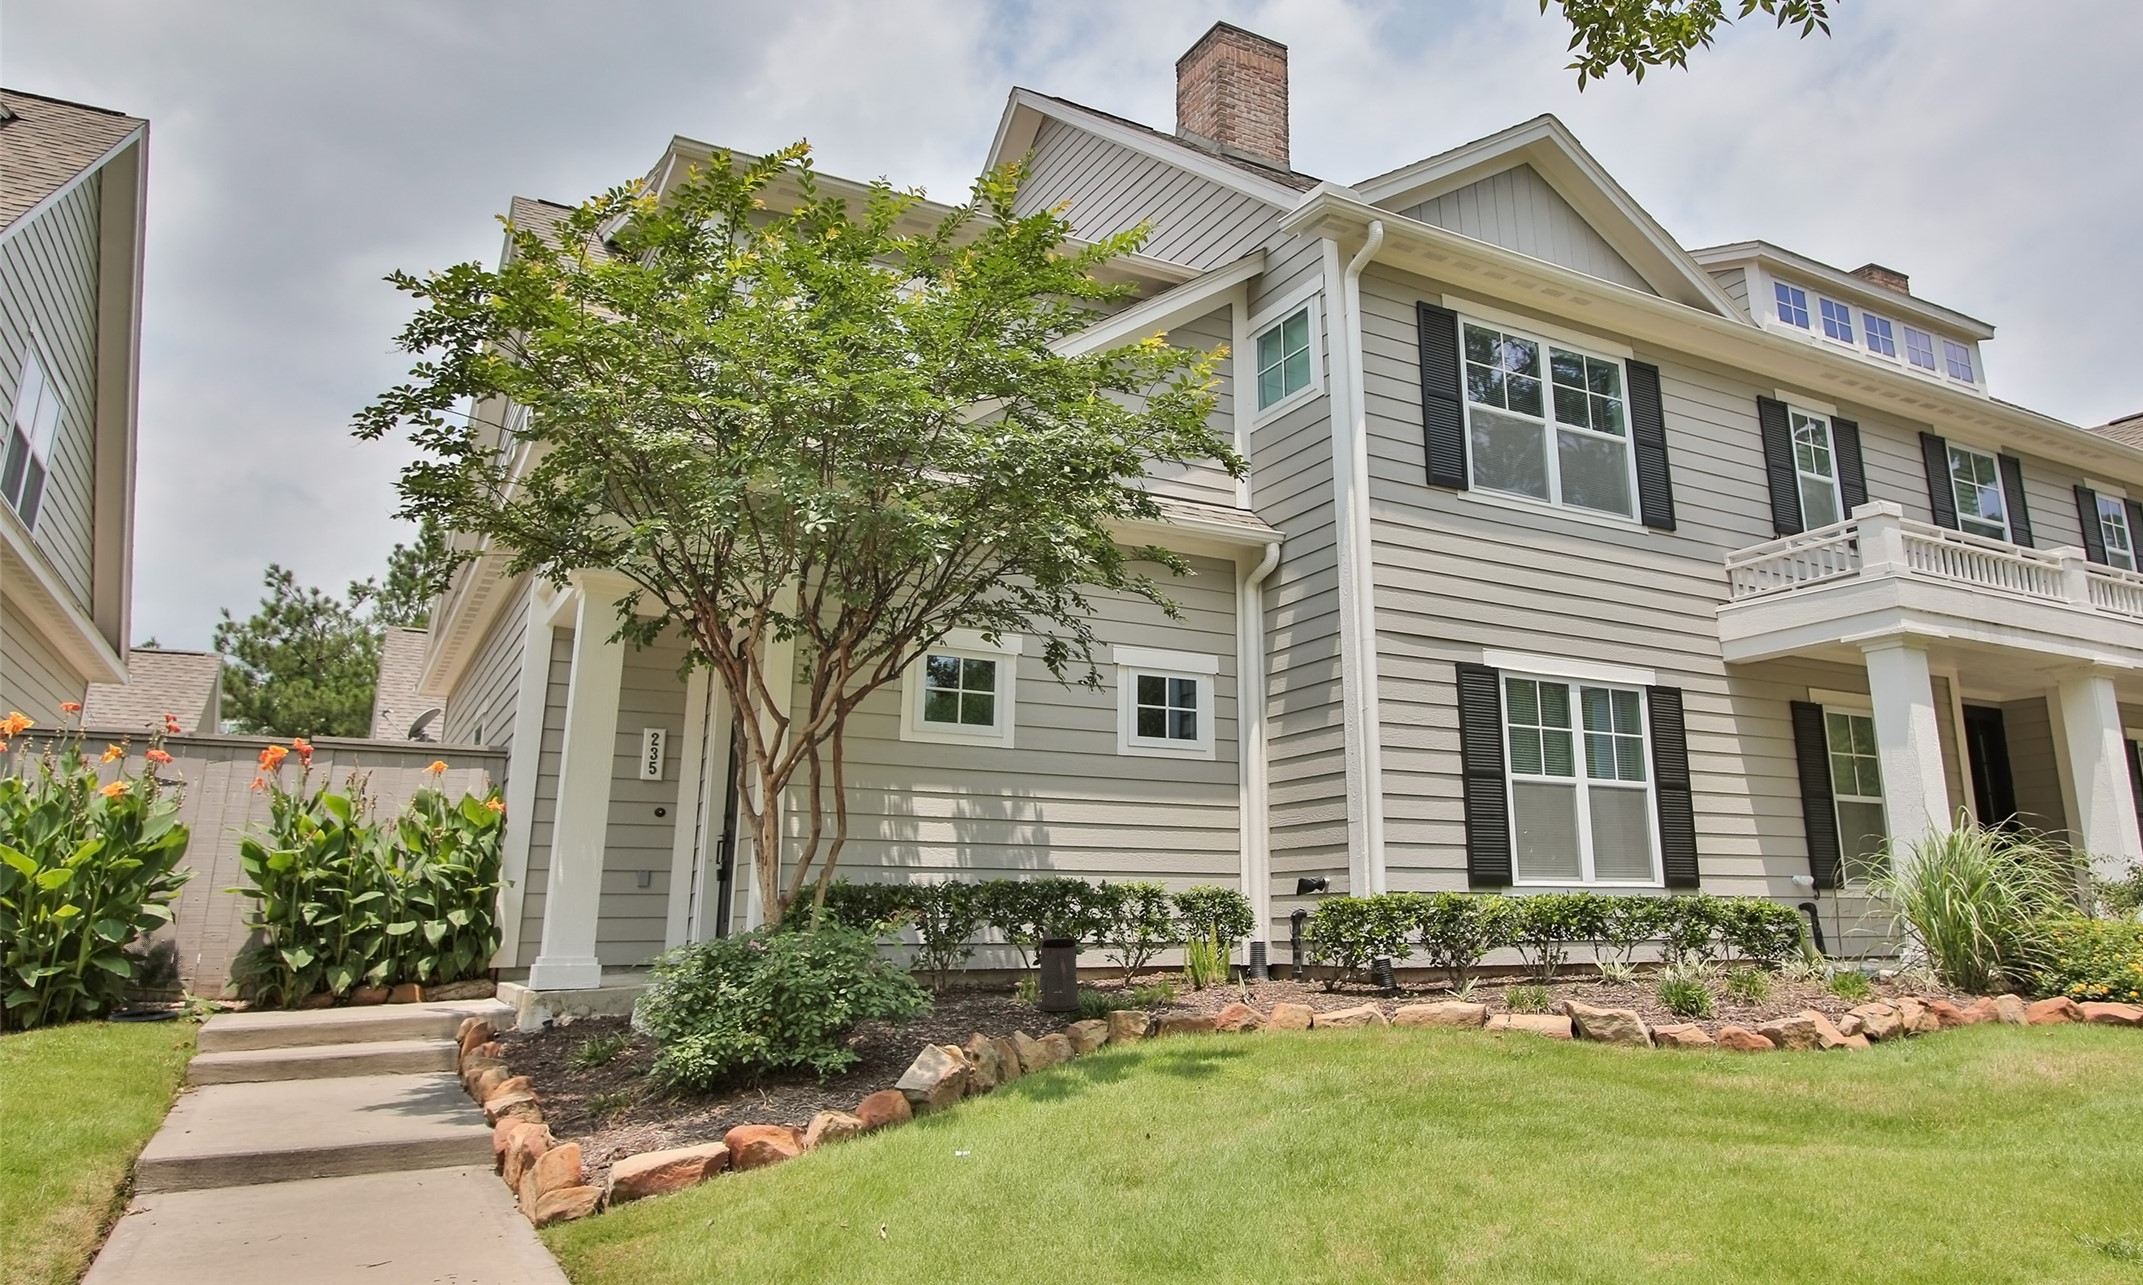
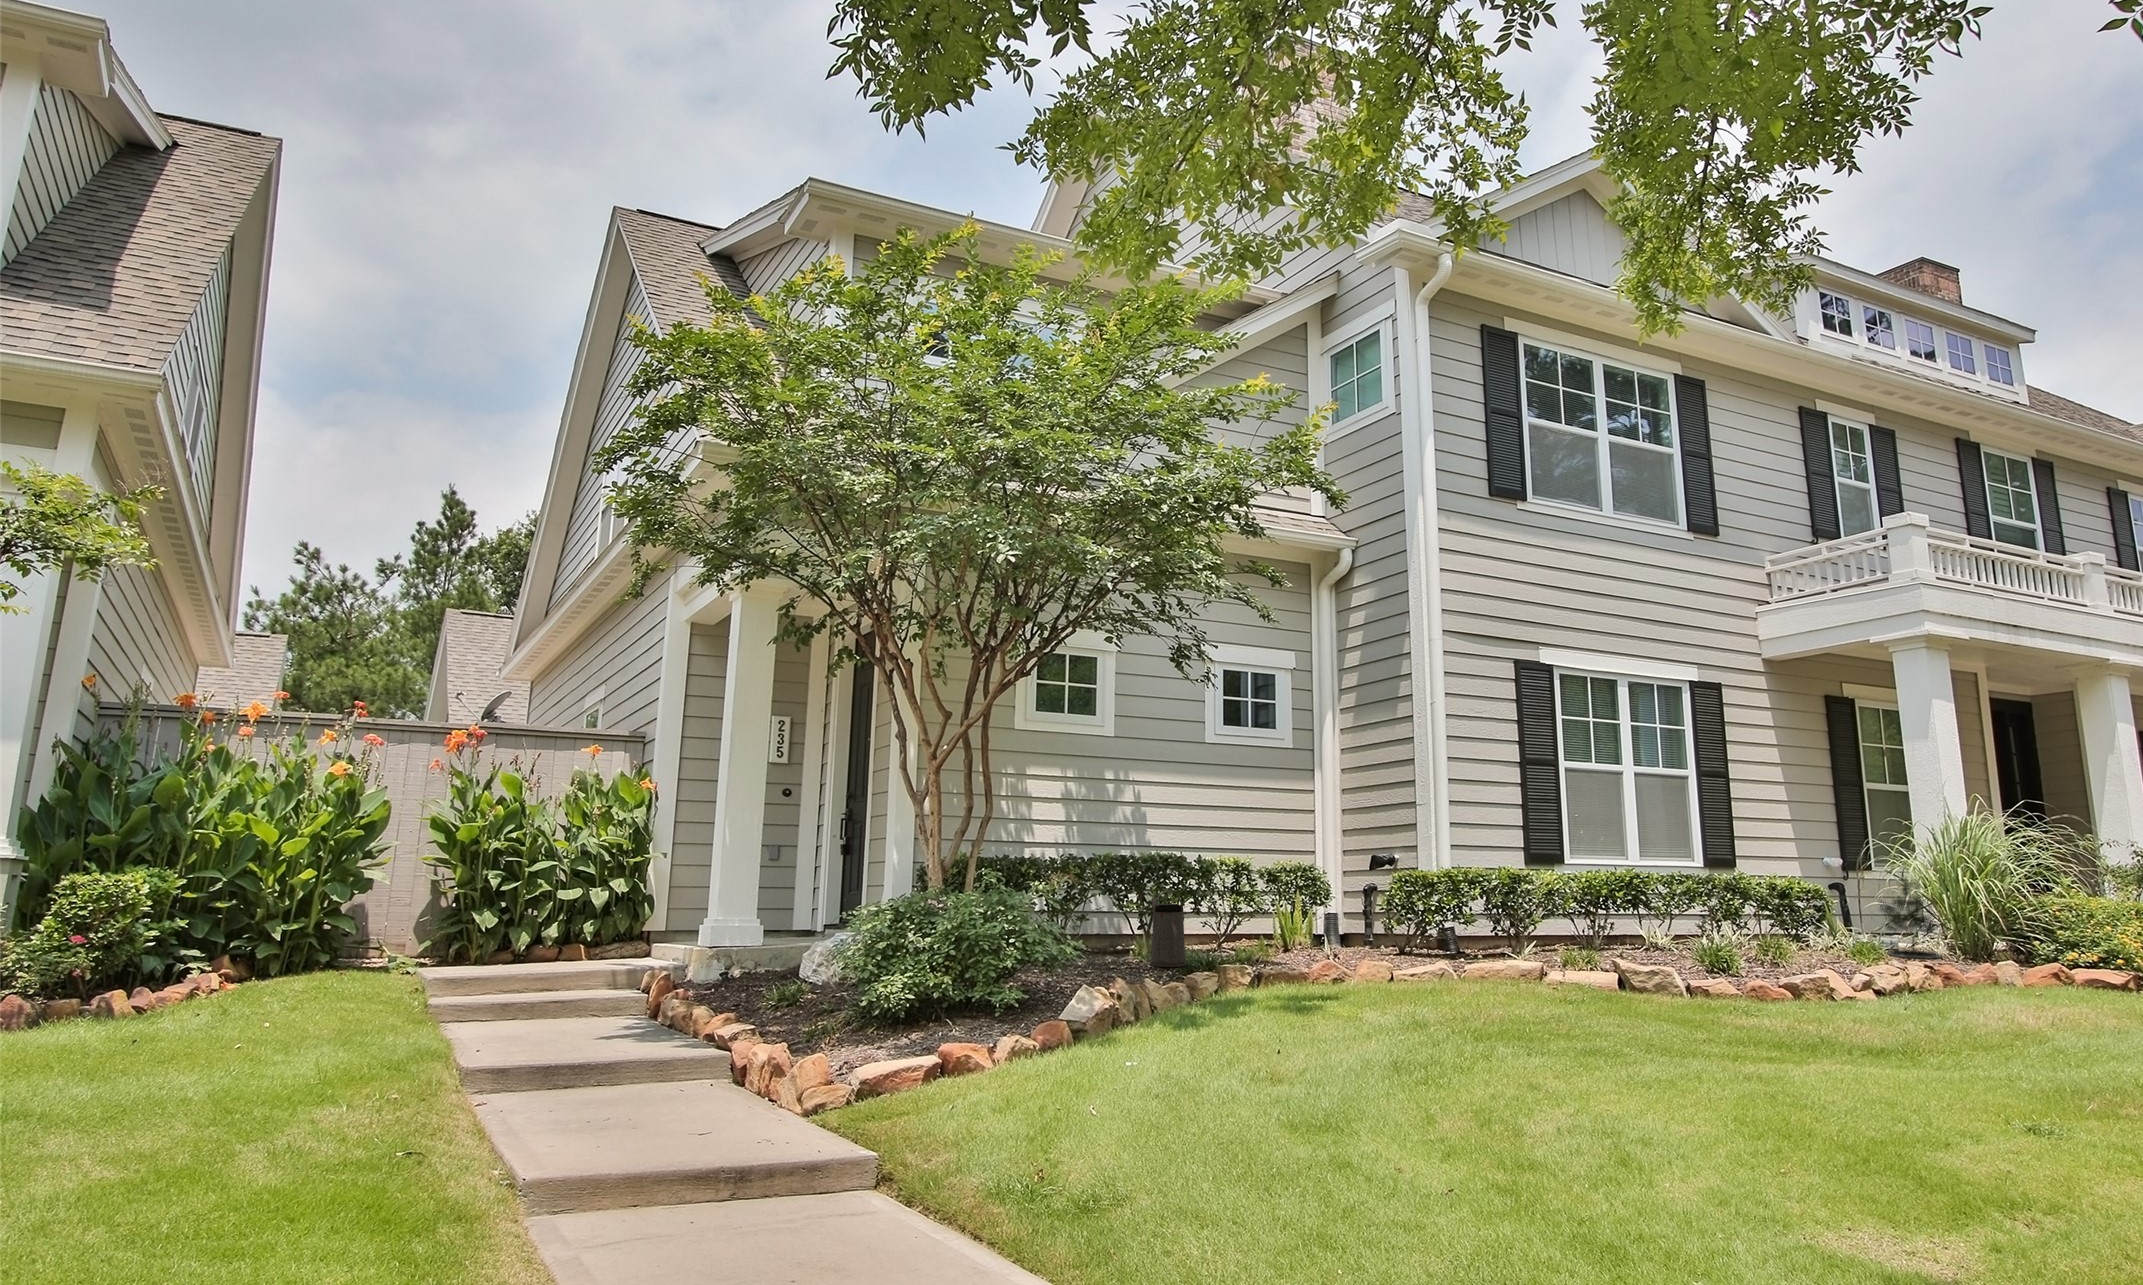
potted tree: present [109,929,185,1022] -> present [1880,872,1940,959]

